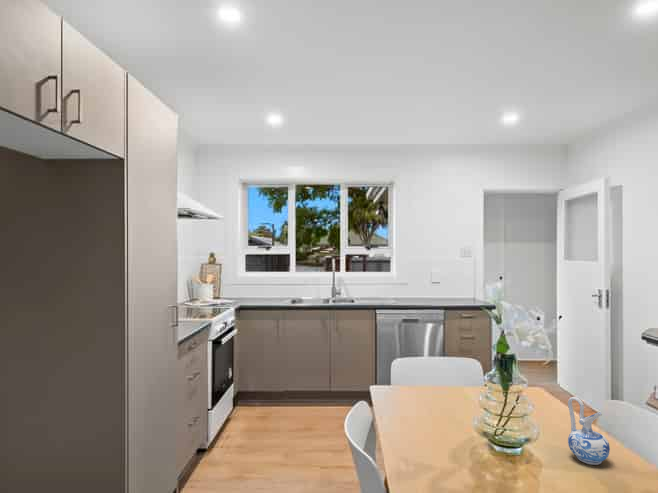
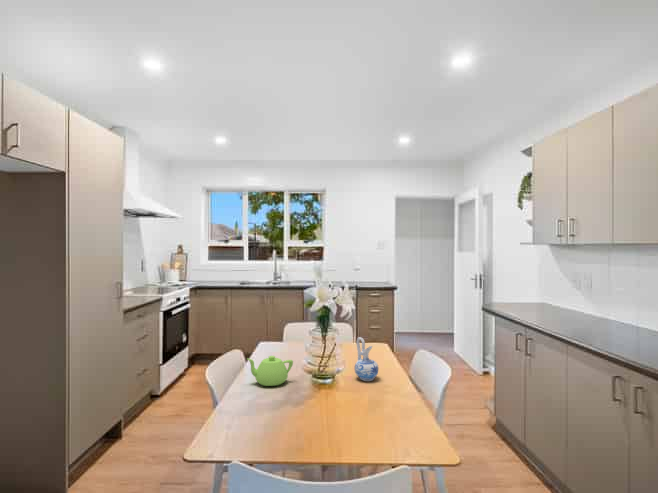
teapot: none [417,425,482,473] -> present [247,356,293,386]

